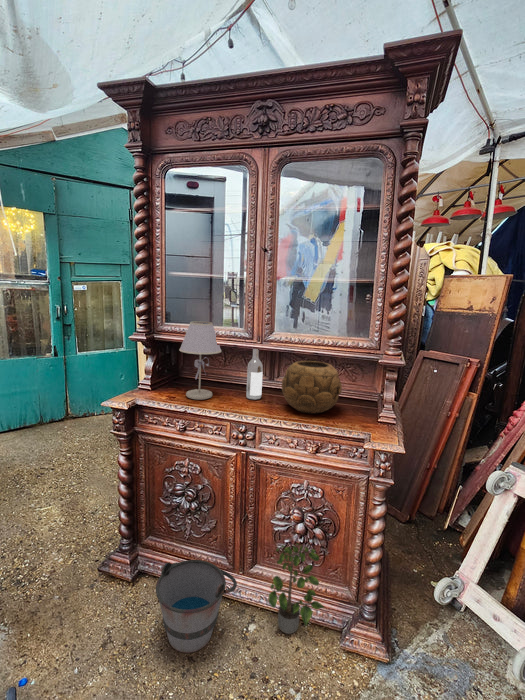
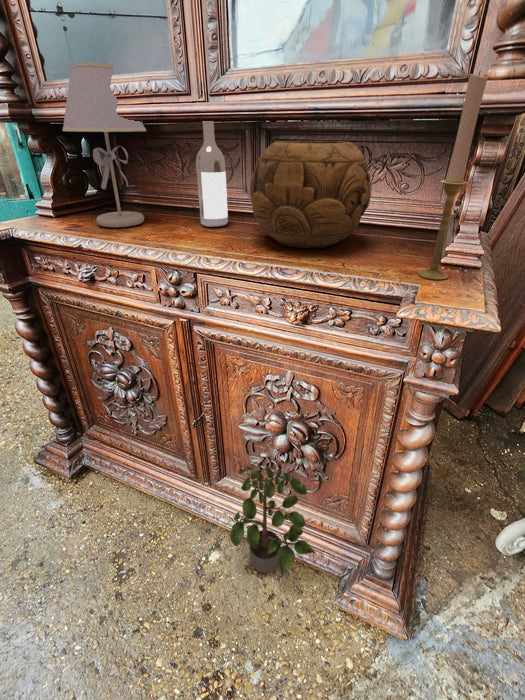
candlestick: none [369,352,387,430] -> present [418,71,487,279]
bucket: present [156,560,237,653] -> none [59,466,190,587]

